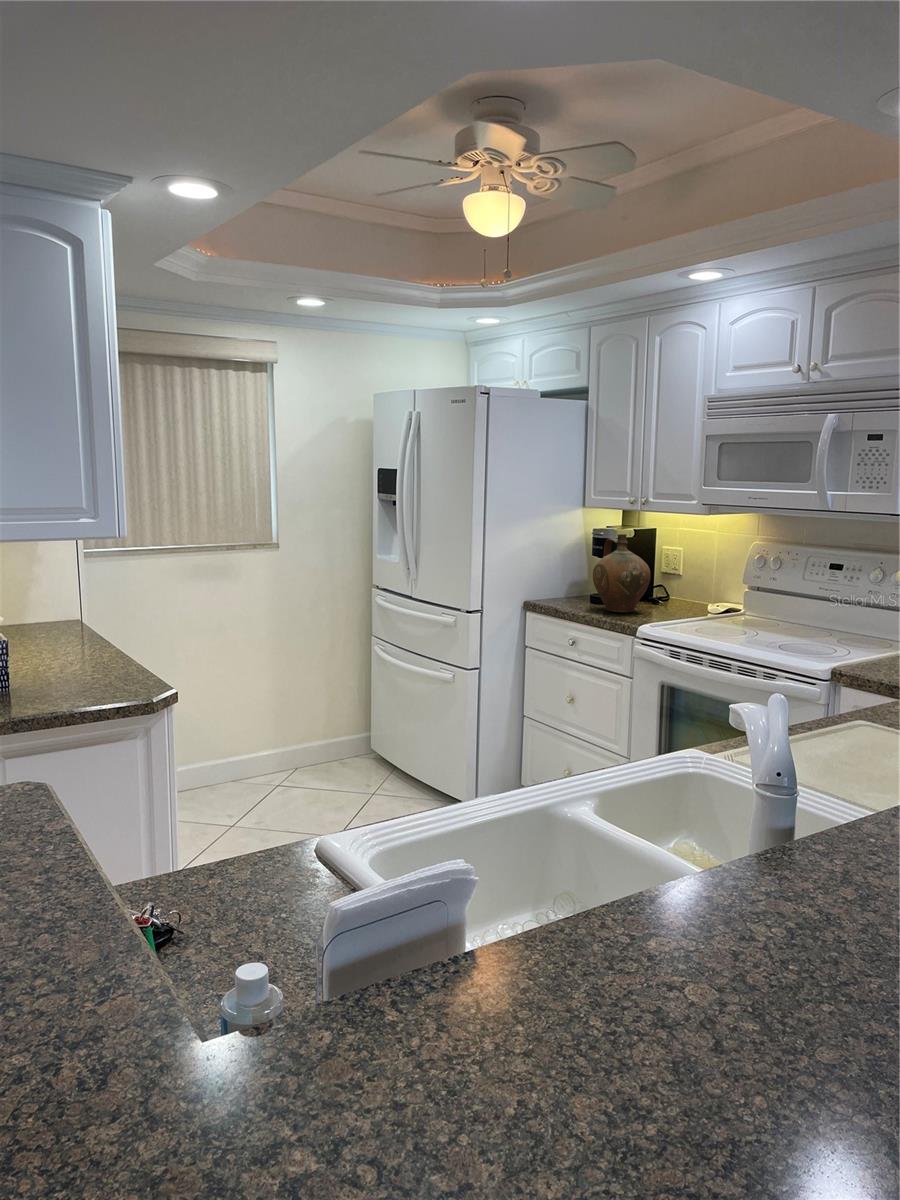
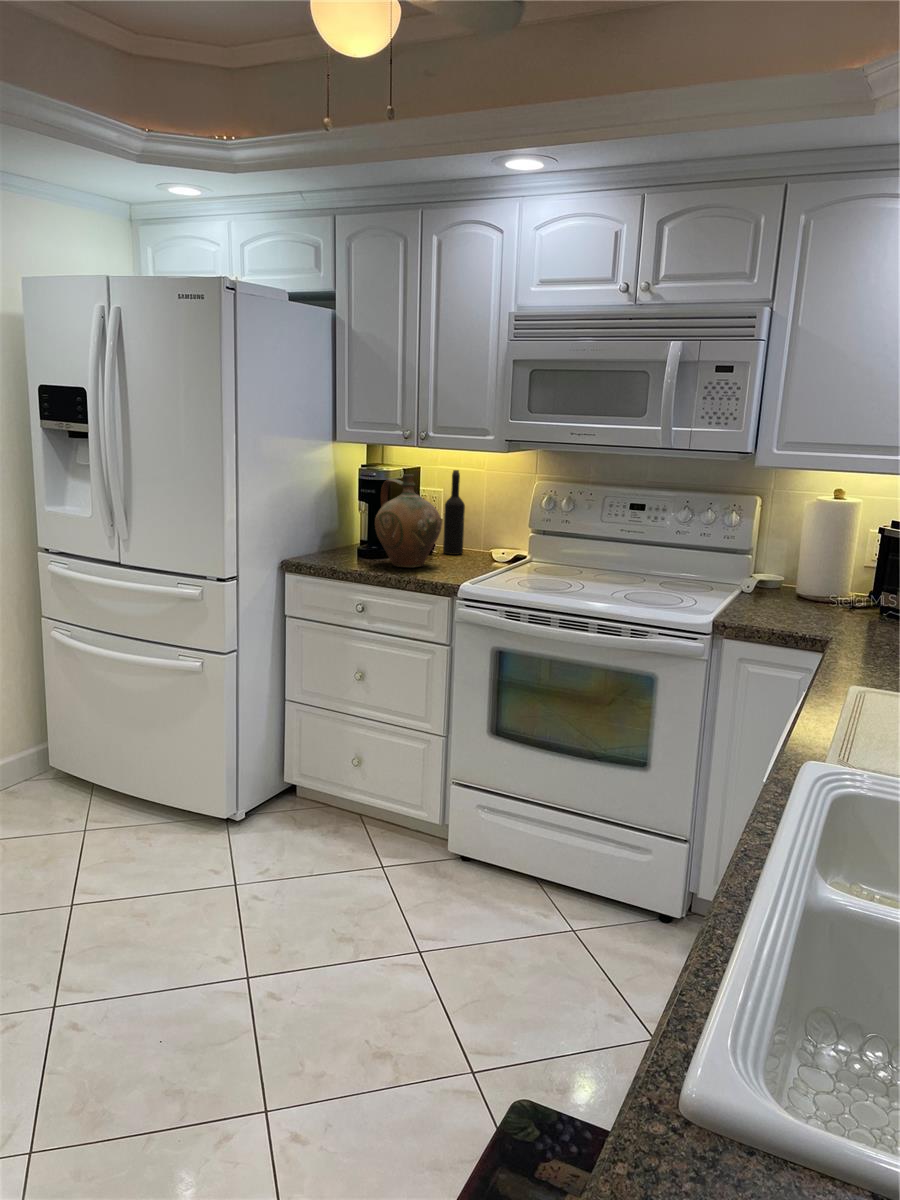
wine bottle: none [670,532,691,607] -> present [443,470,465,555]

